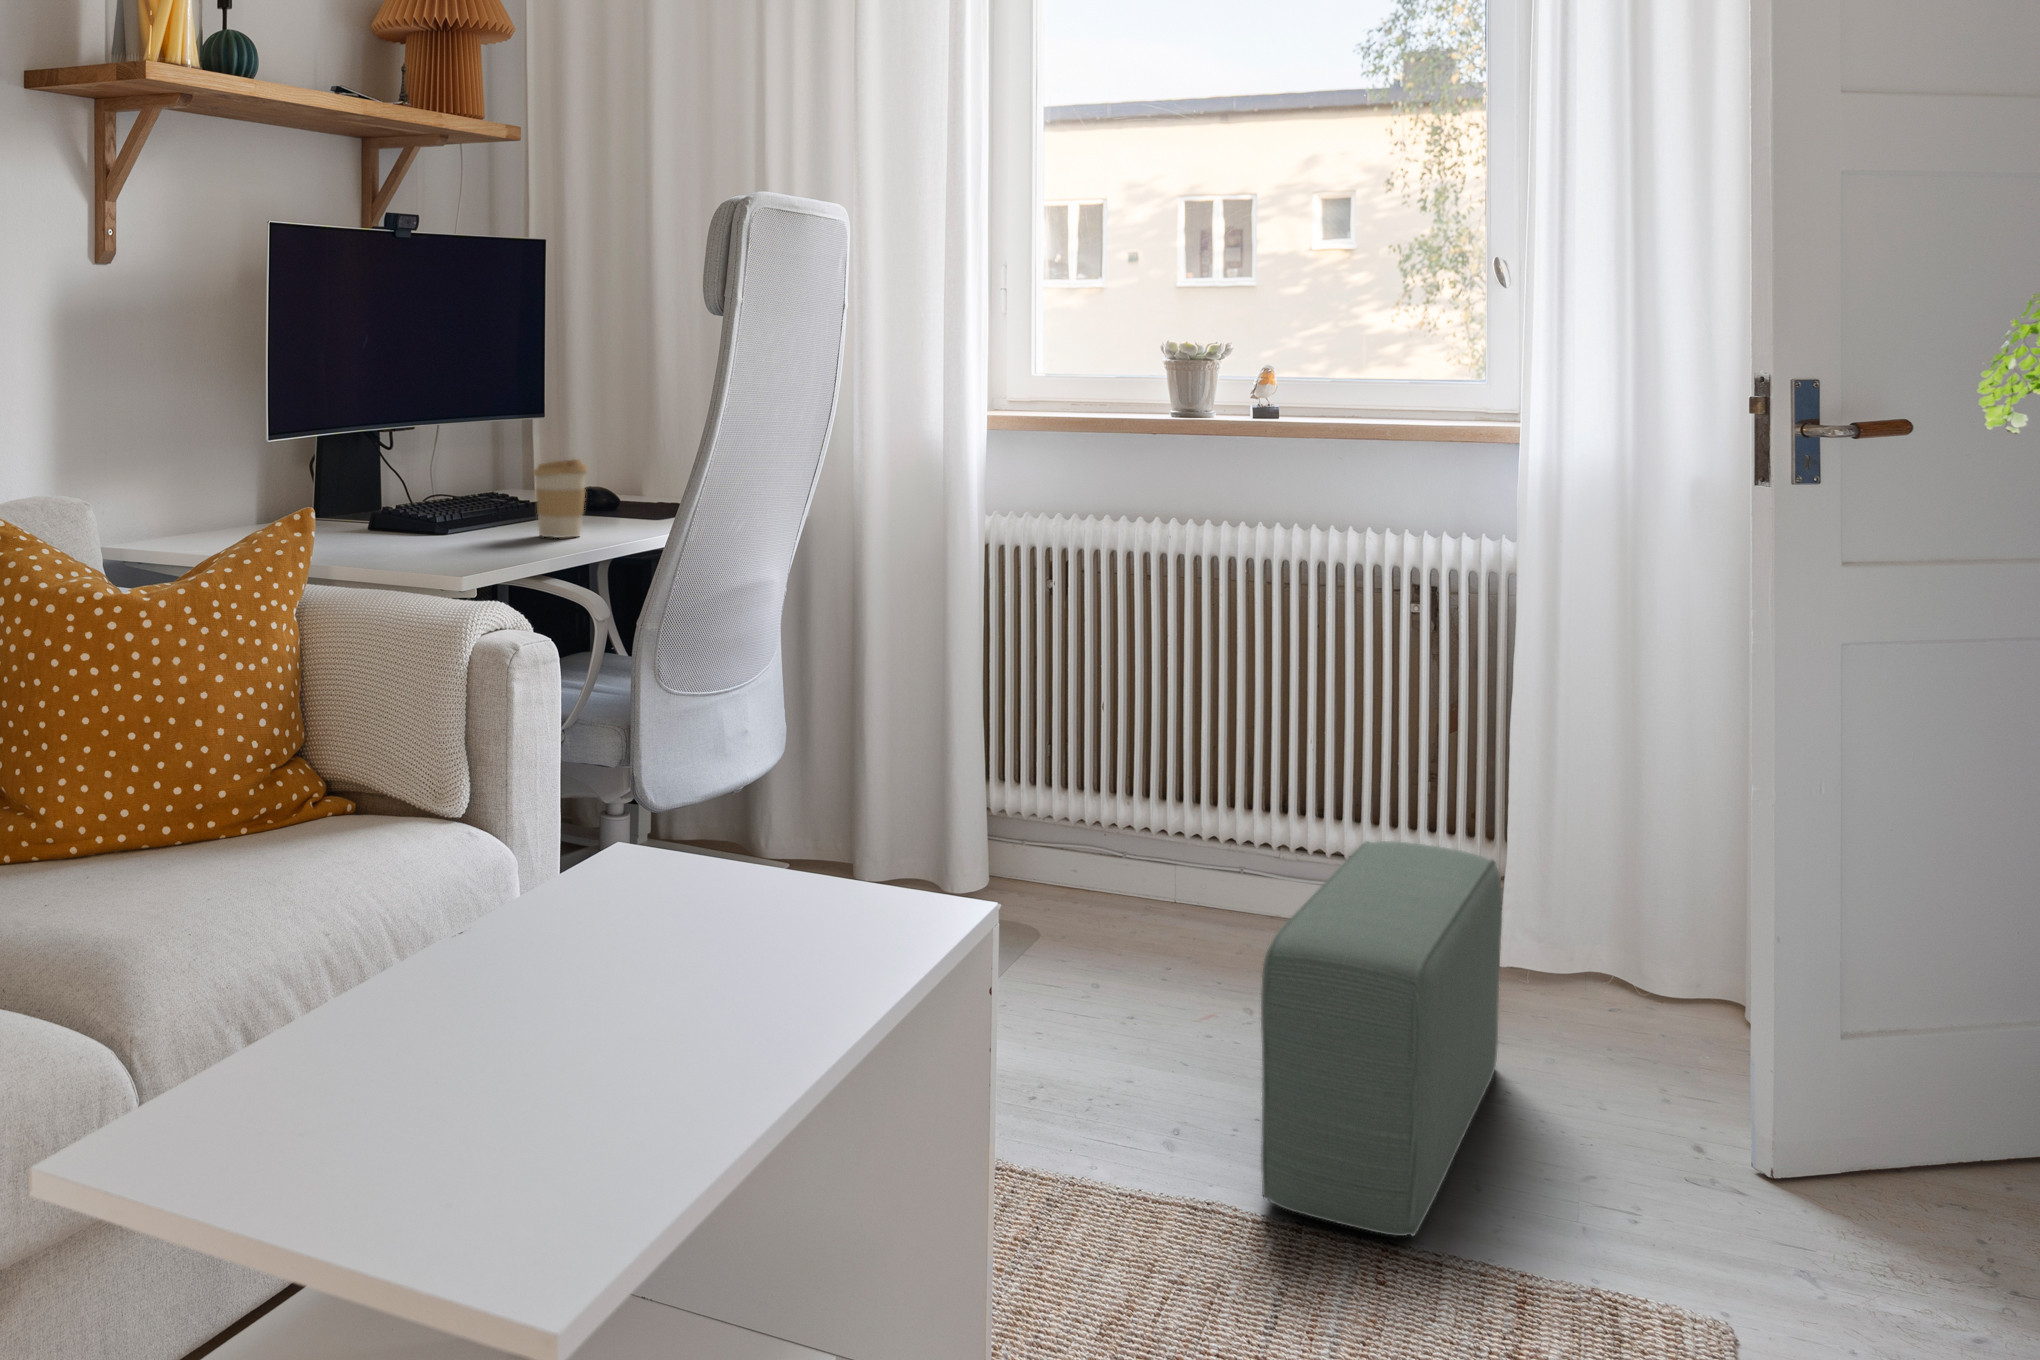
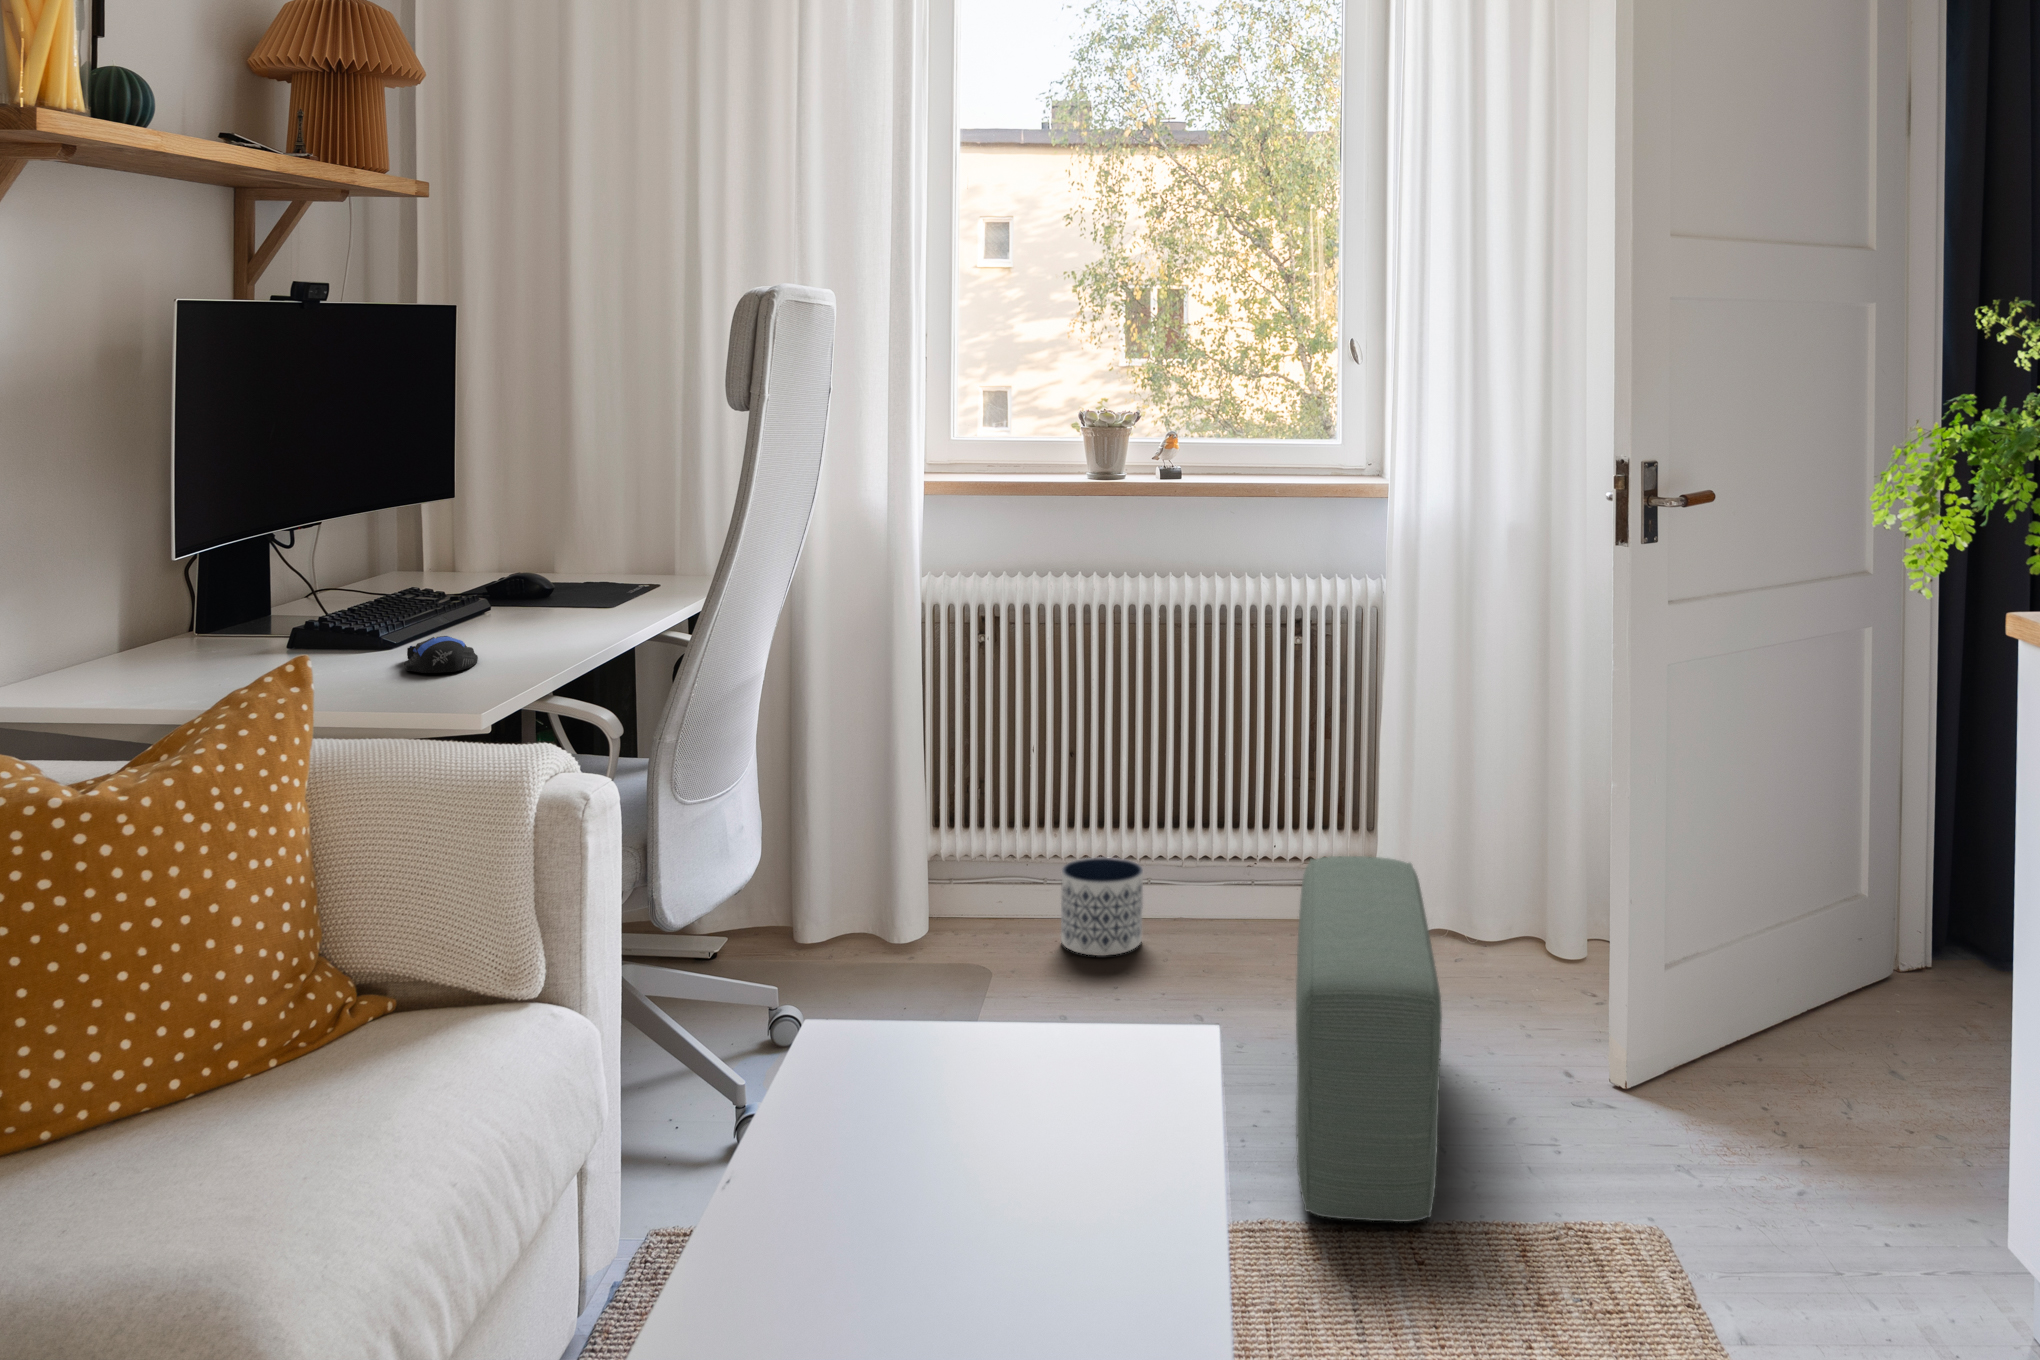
coffee cup: present [533,459,587,538] -> none [496,553,559,640]
computer mouse: none [440,524,503,553] -> present [405,636,478,673]
planter: none [1124,834,1218,939] -> present [1061,857,1143,956]

